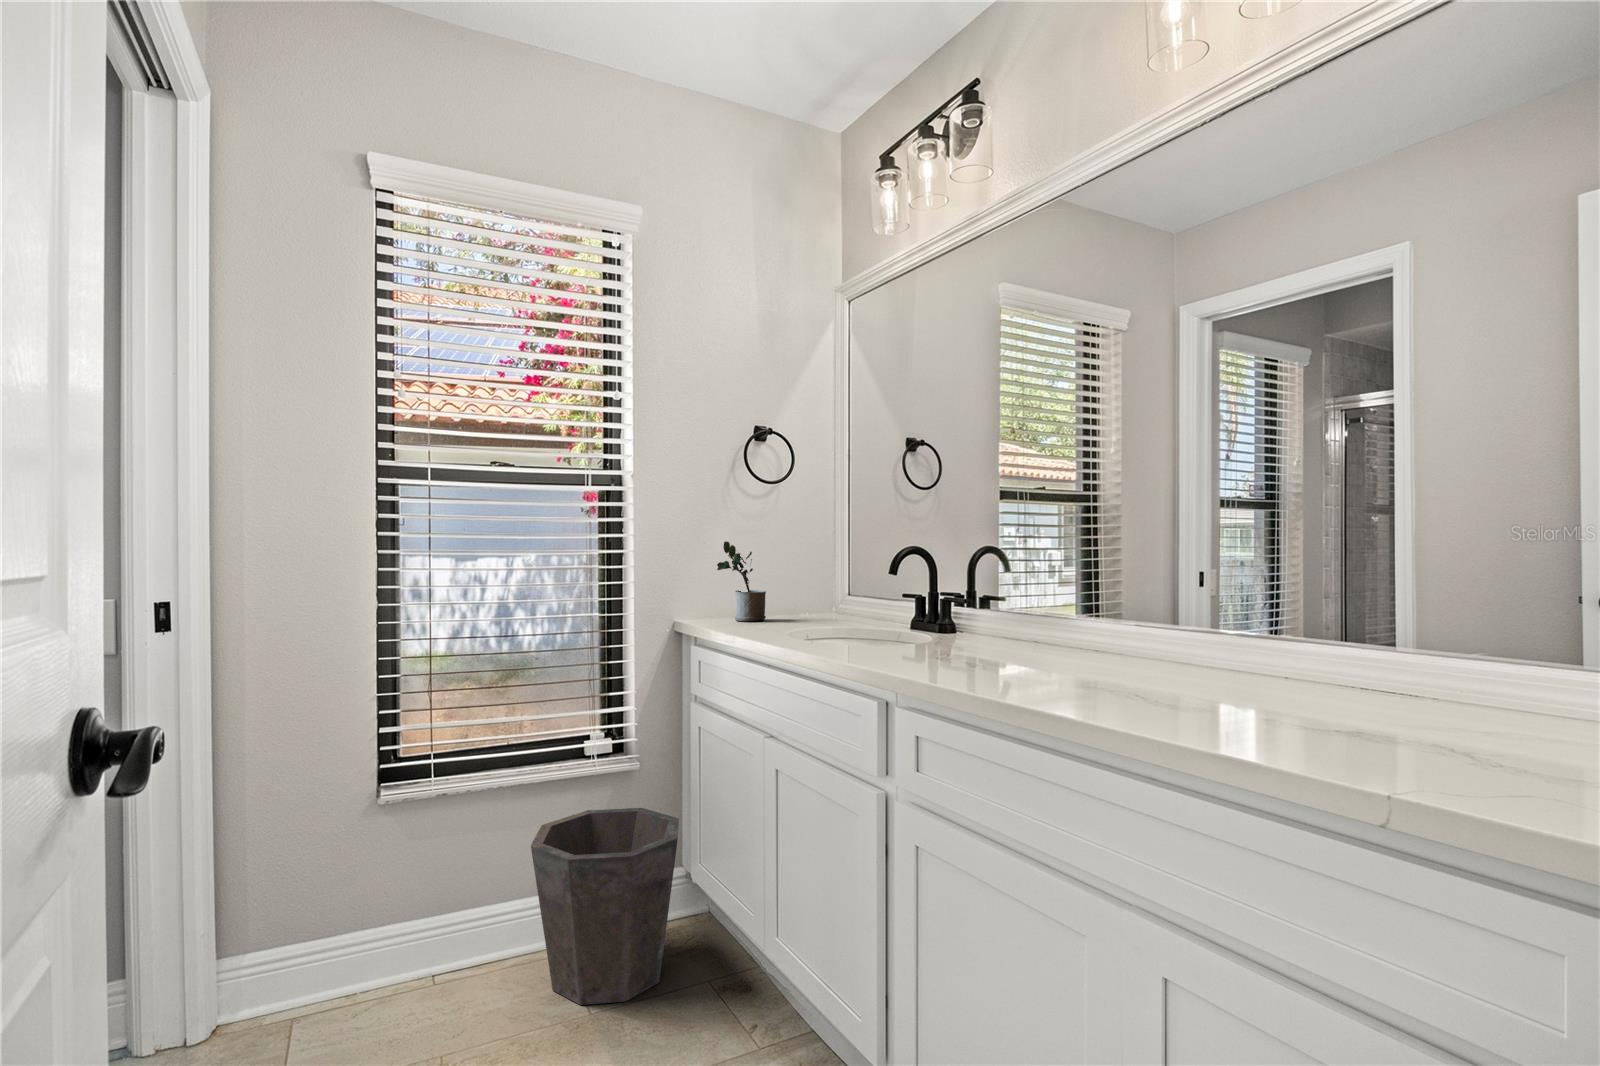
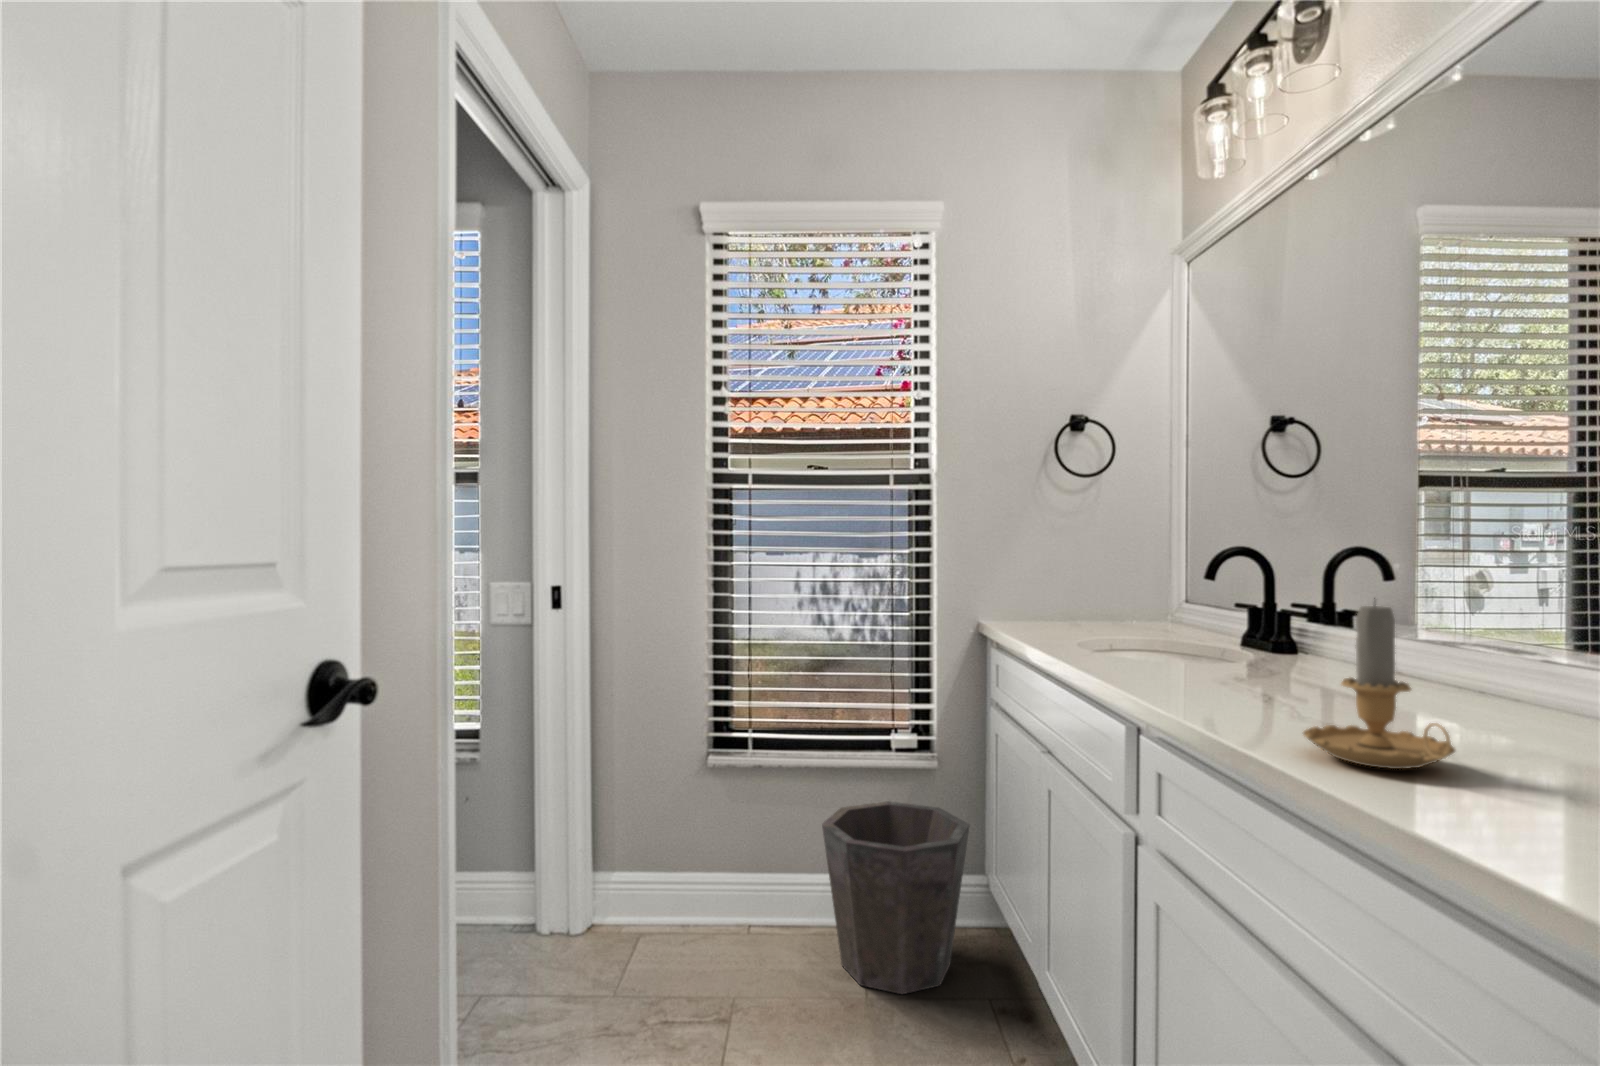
potted plant: present [717,541,766,621] -> none [1026,540,1083,626]
candle: none [1081,586,1195,713] -> present [1303,598,1455,769]

